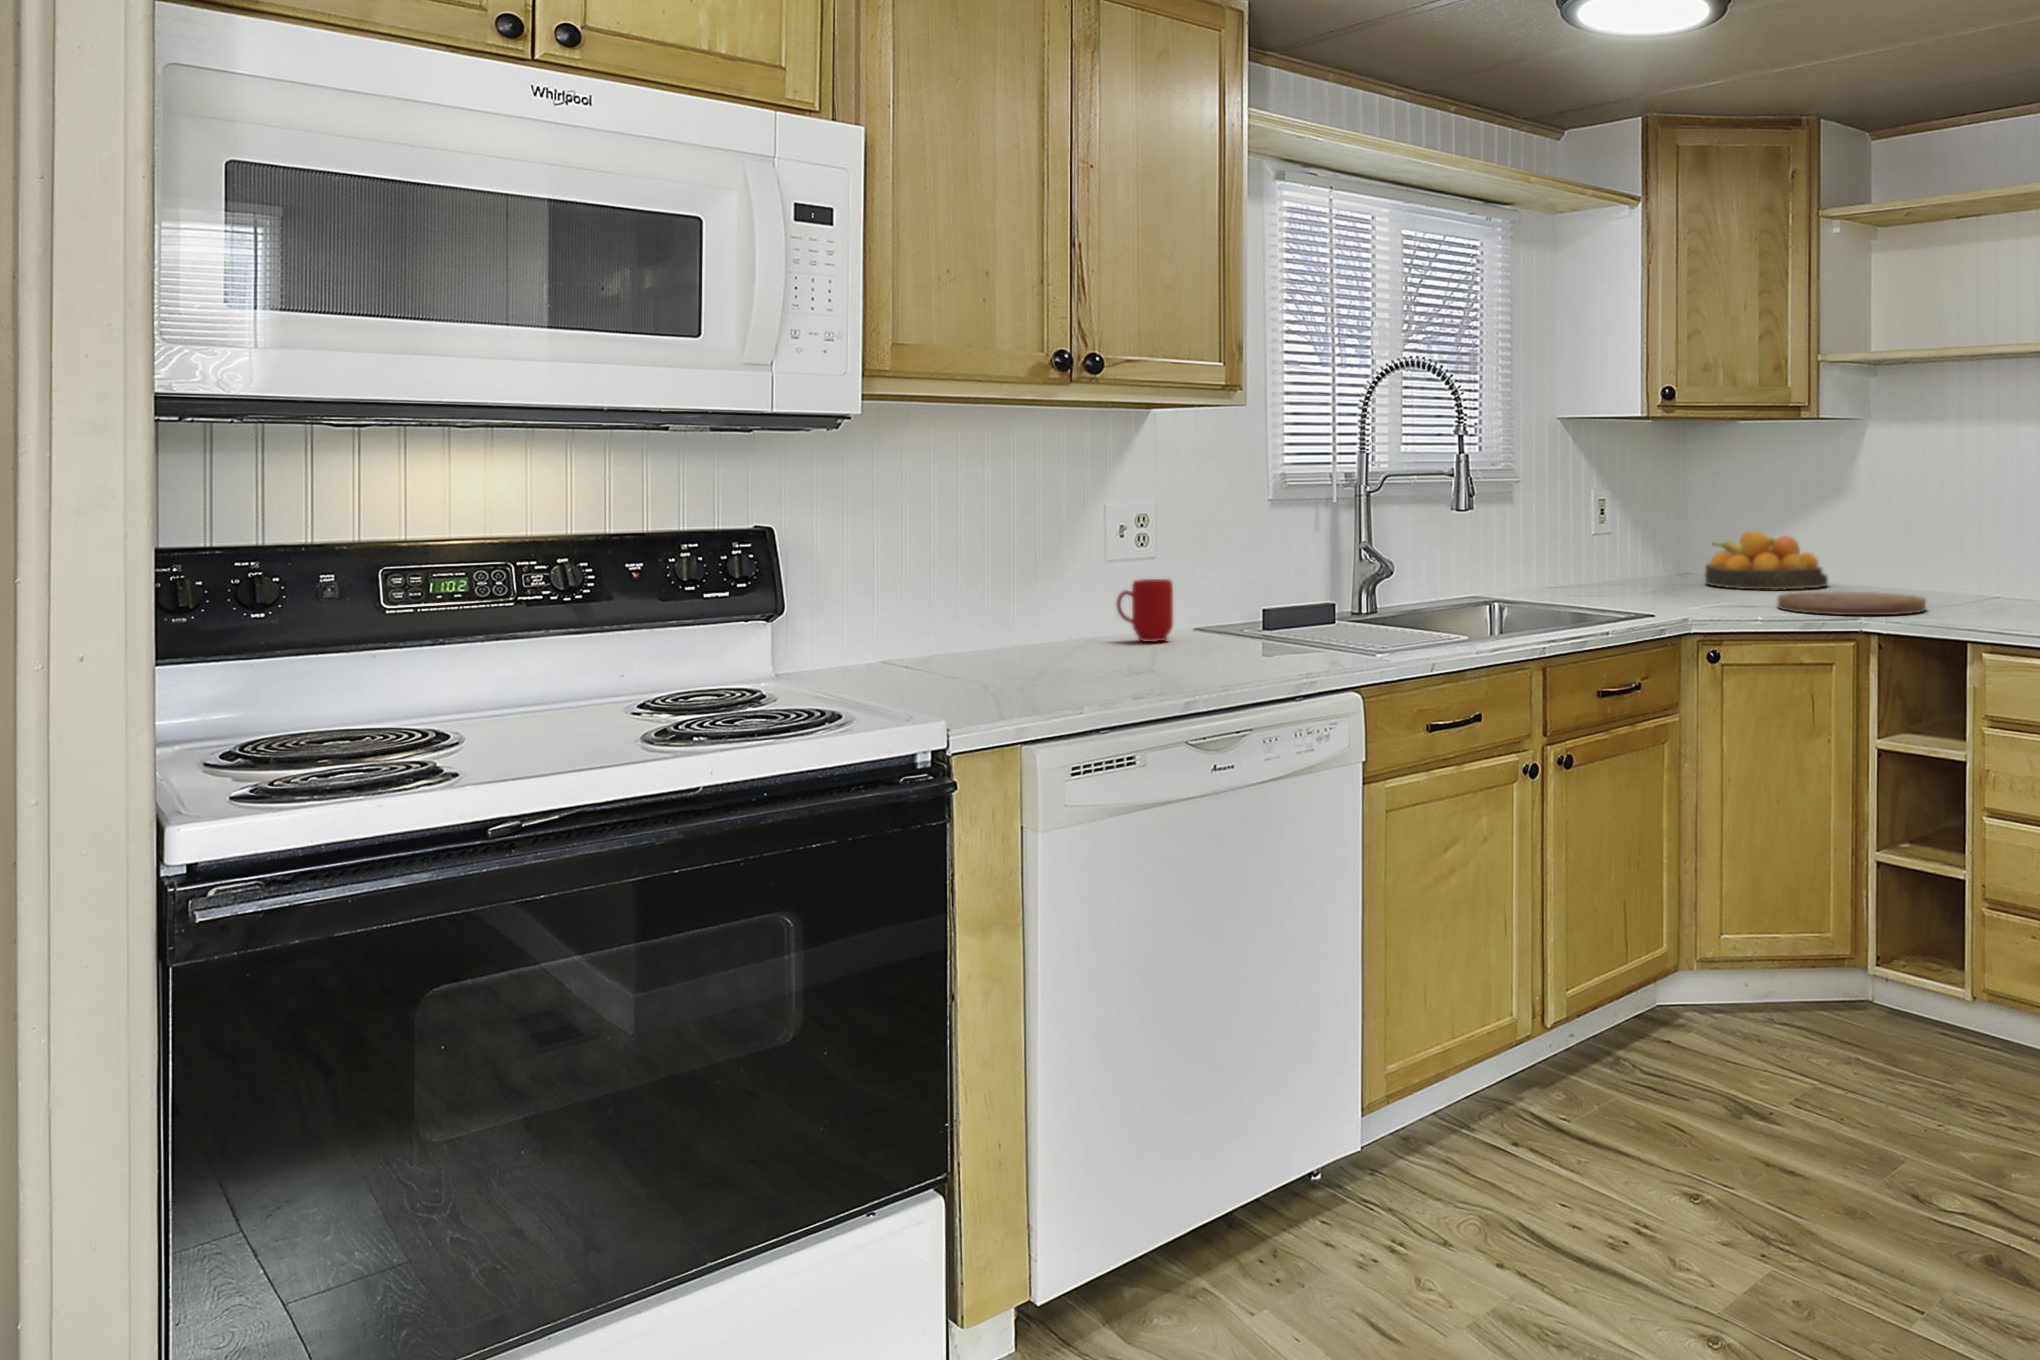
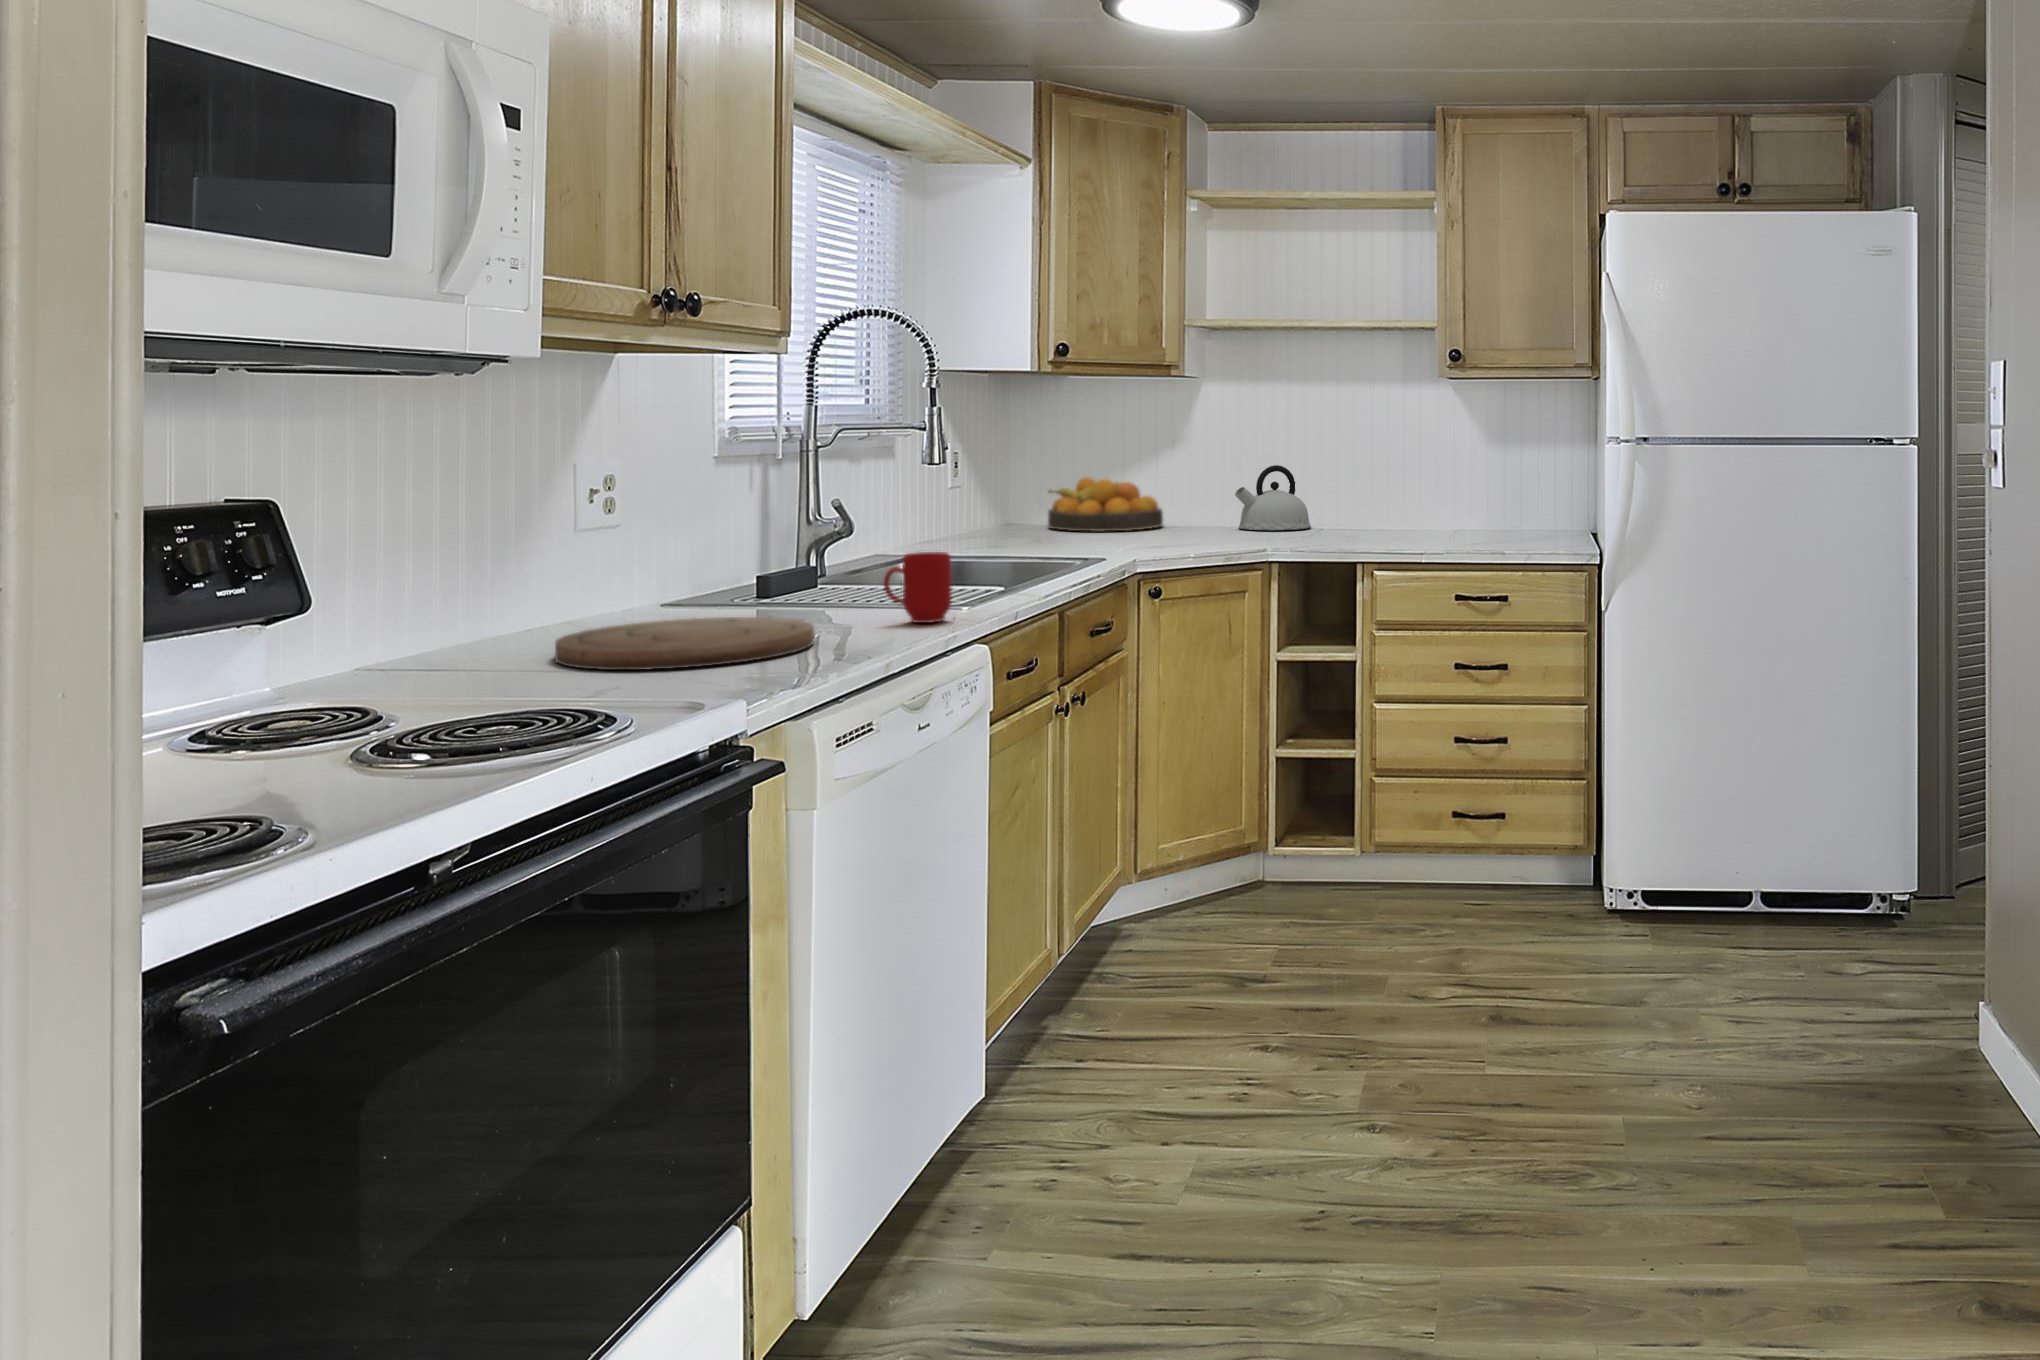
kettle: none [1894,521,1990,597] -> present [1235,465,1311,530]
mug: present [1117,579,1173,642] -> present [884,552,952,623]
cutting board: present [1778,591,1926,615] -> present [555,617,814,670]

